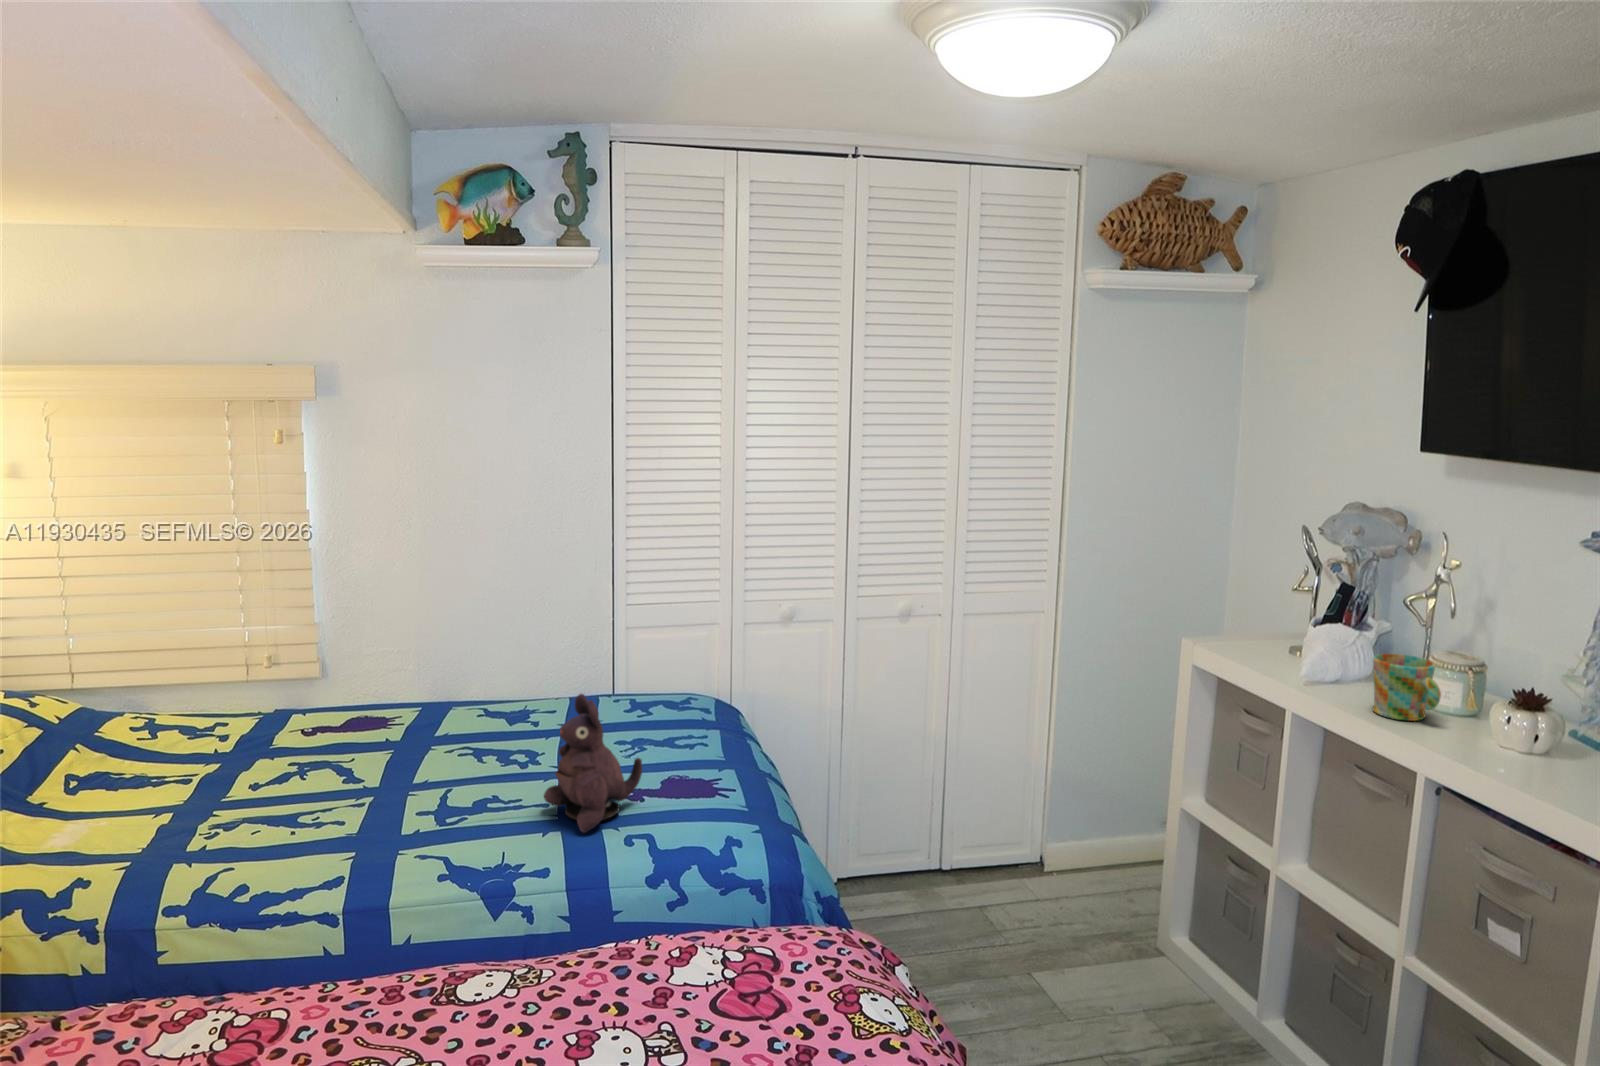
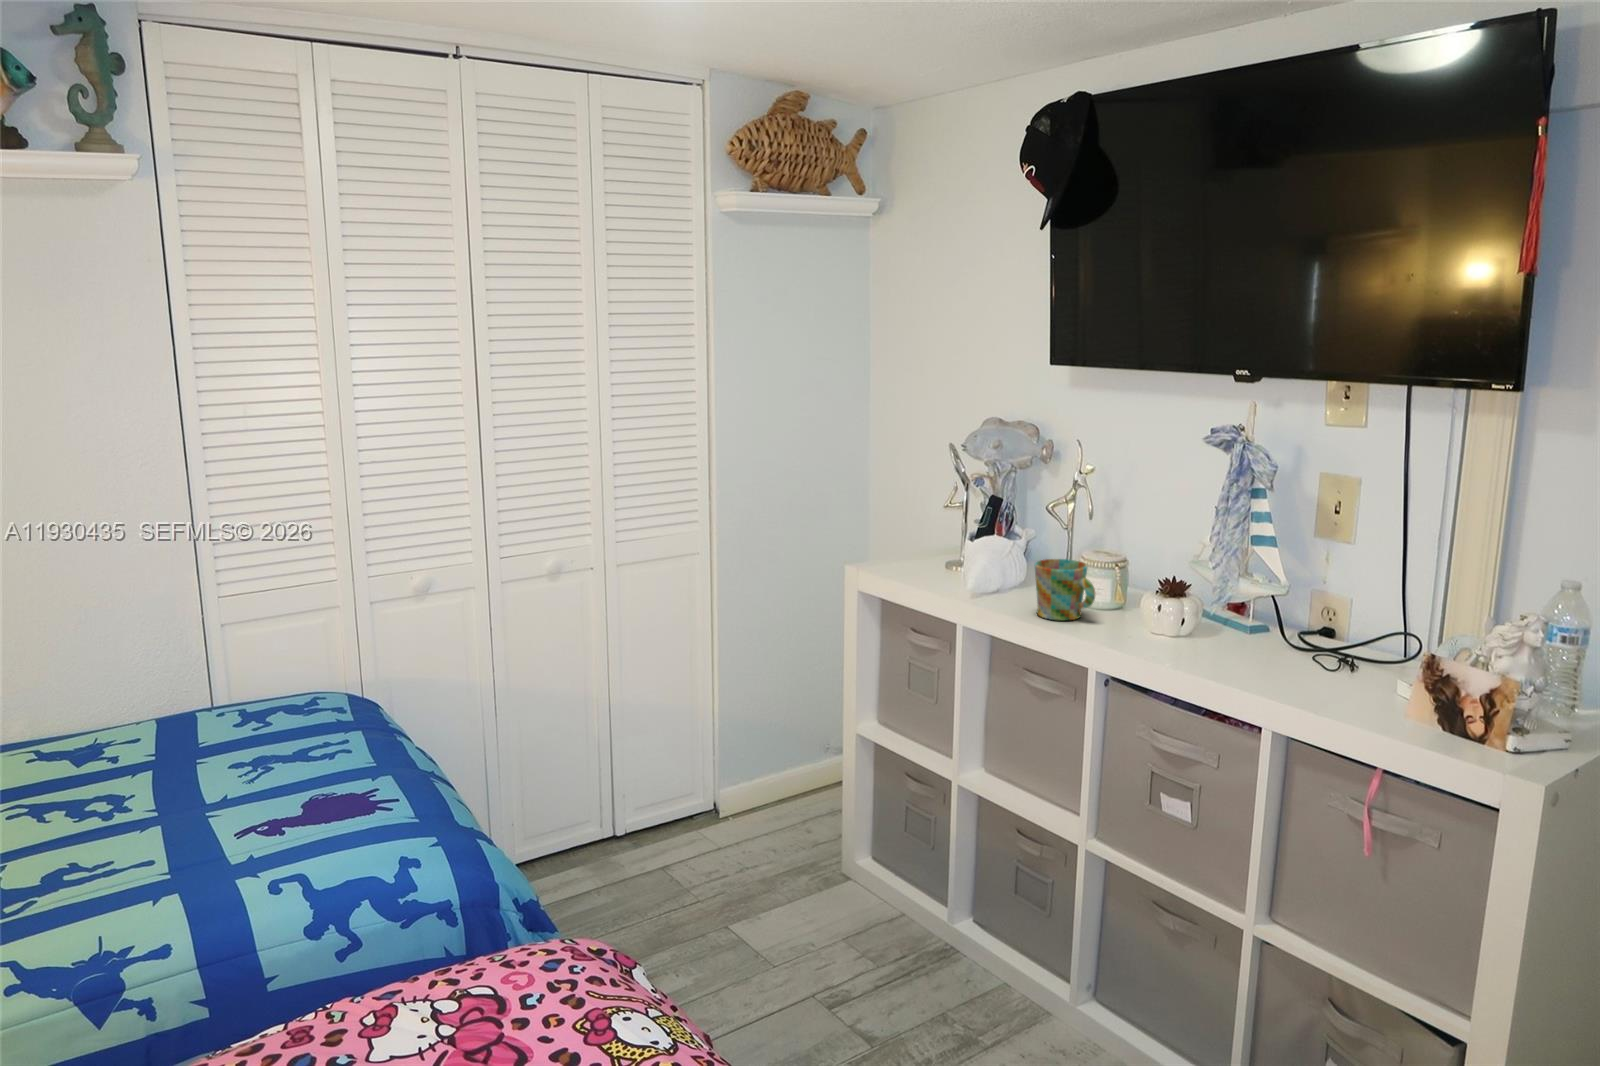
plush toy: present [544,694,642,833] -> none [144,717,279,892]

